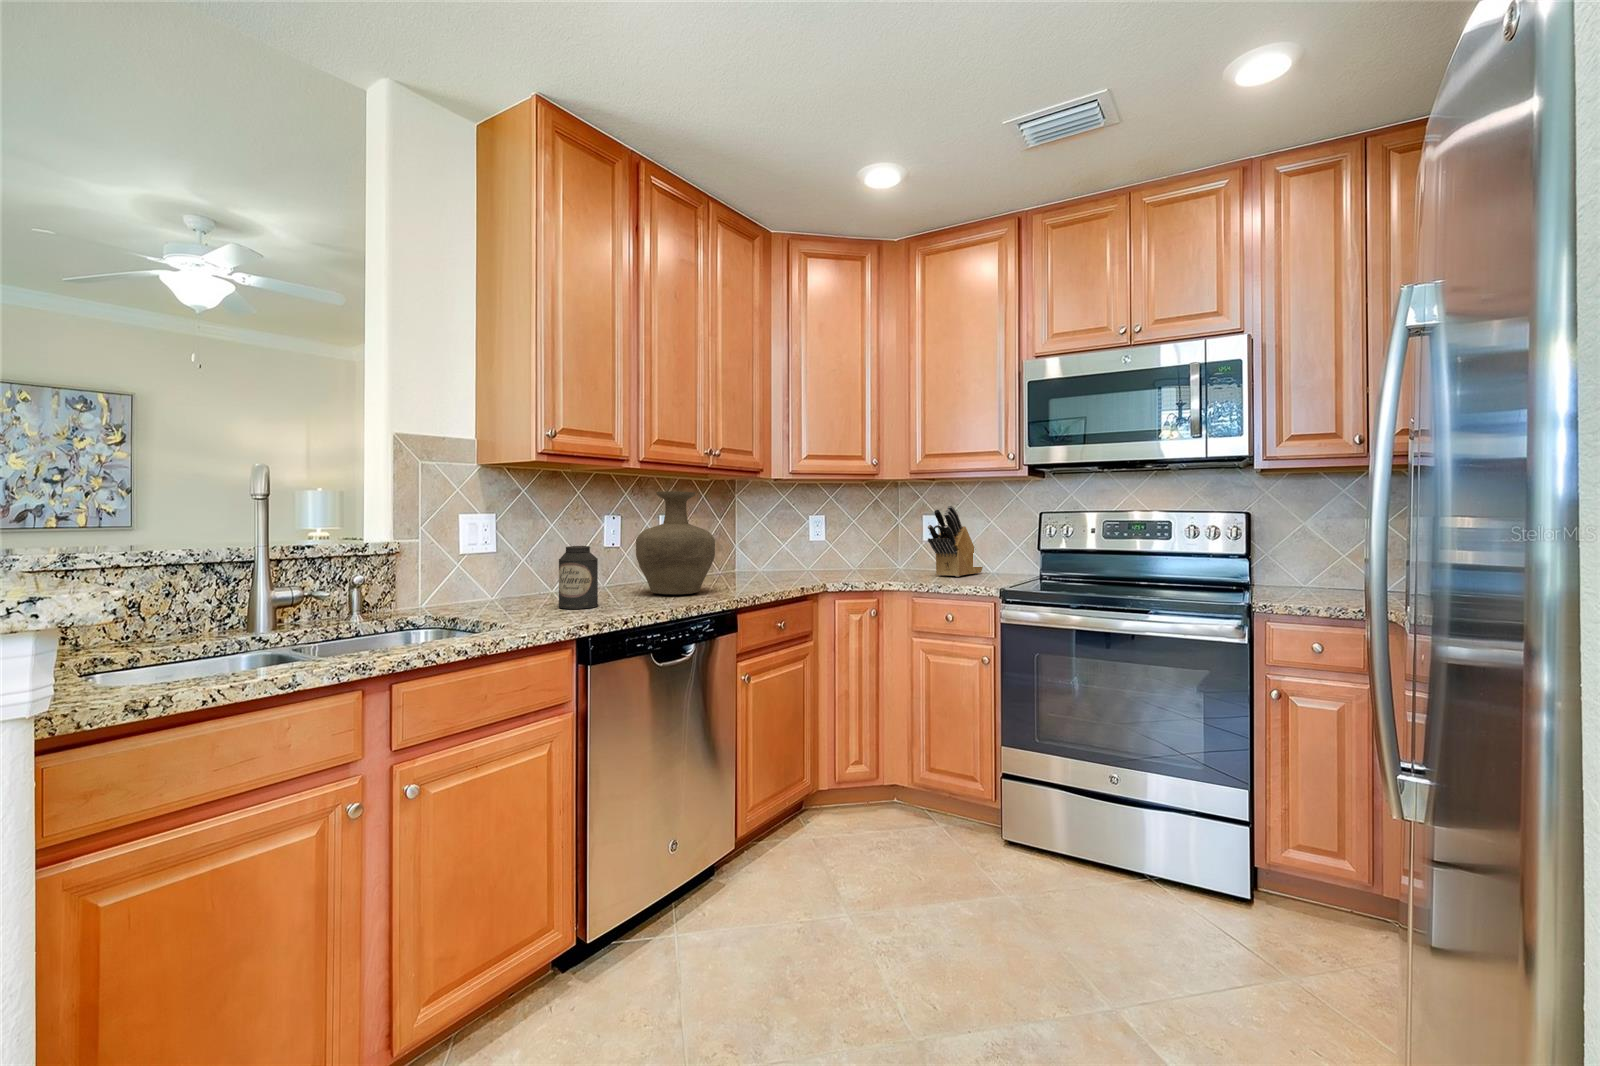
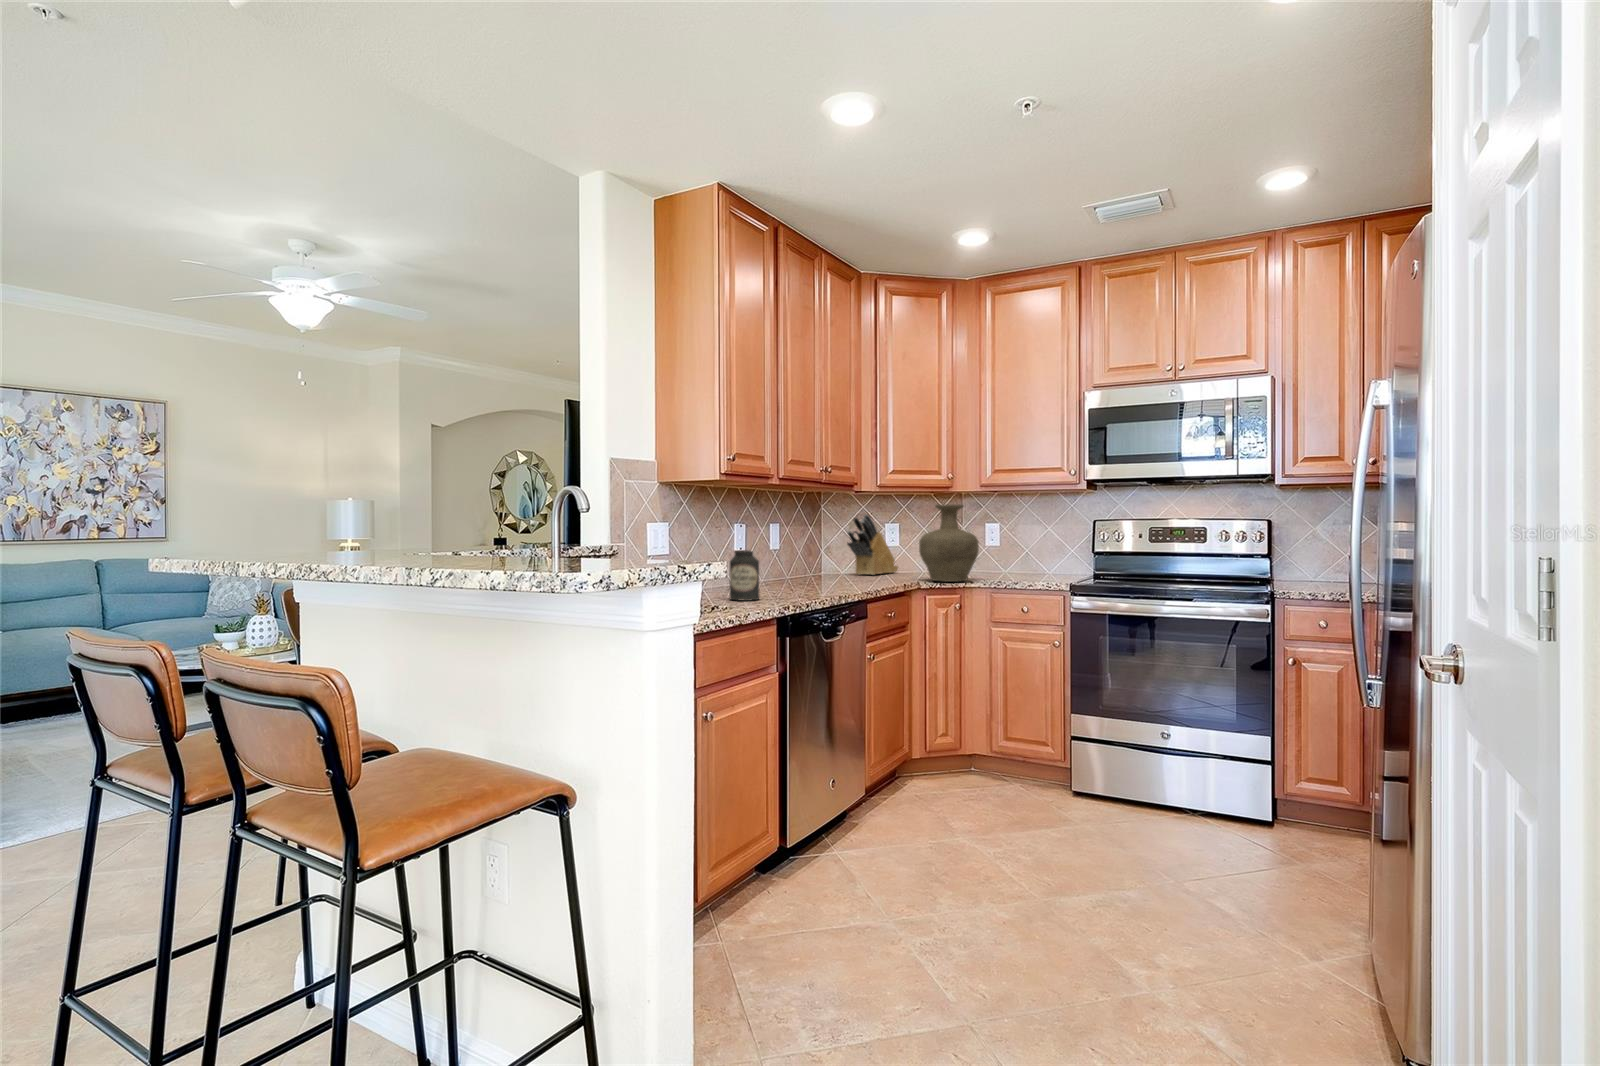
vase: present [636,491,715,595] -> present [919,505,979,582]
knife block: present [928,505,983,577] -> present [847,514,898,575]

